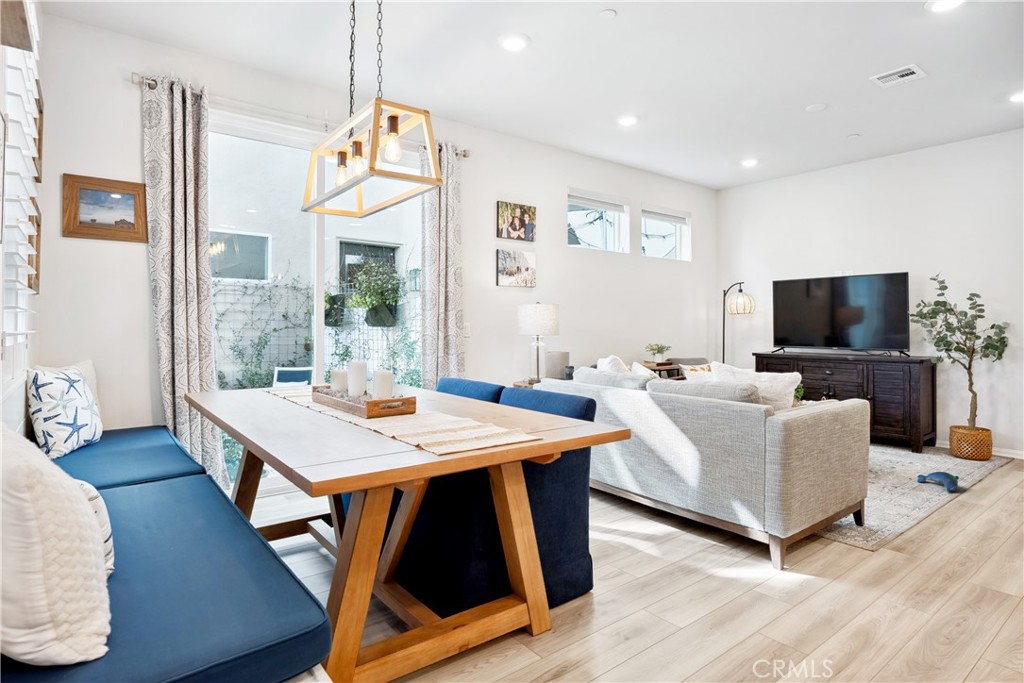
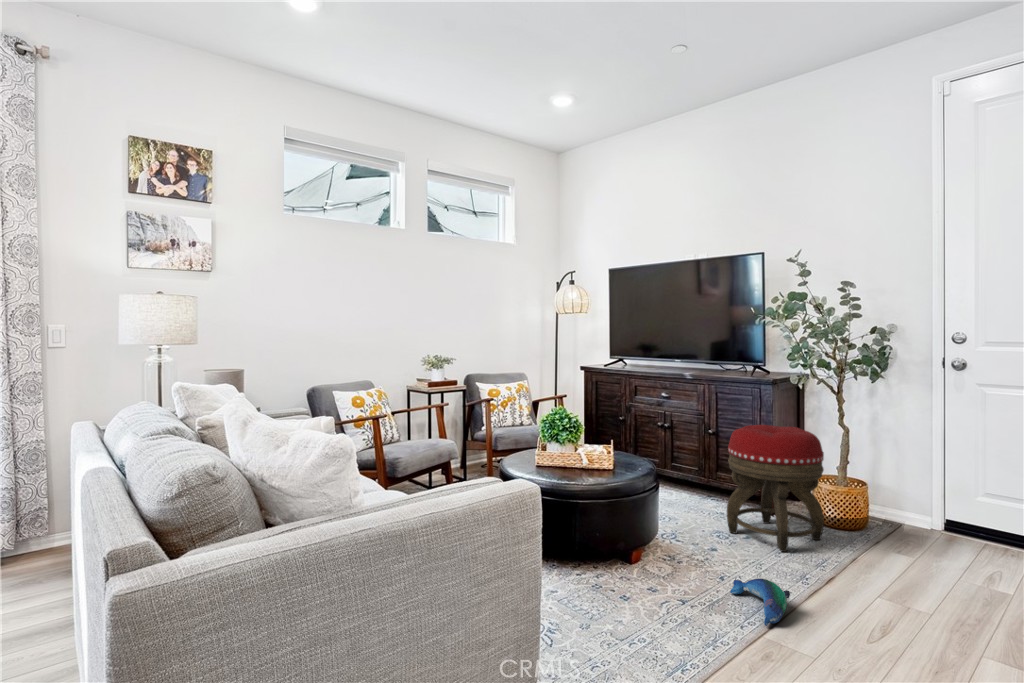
footstool: none [893,390,964,468] -> present [727,425,824,552]

